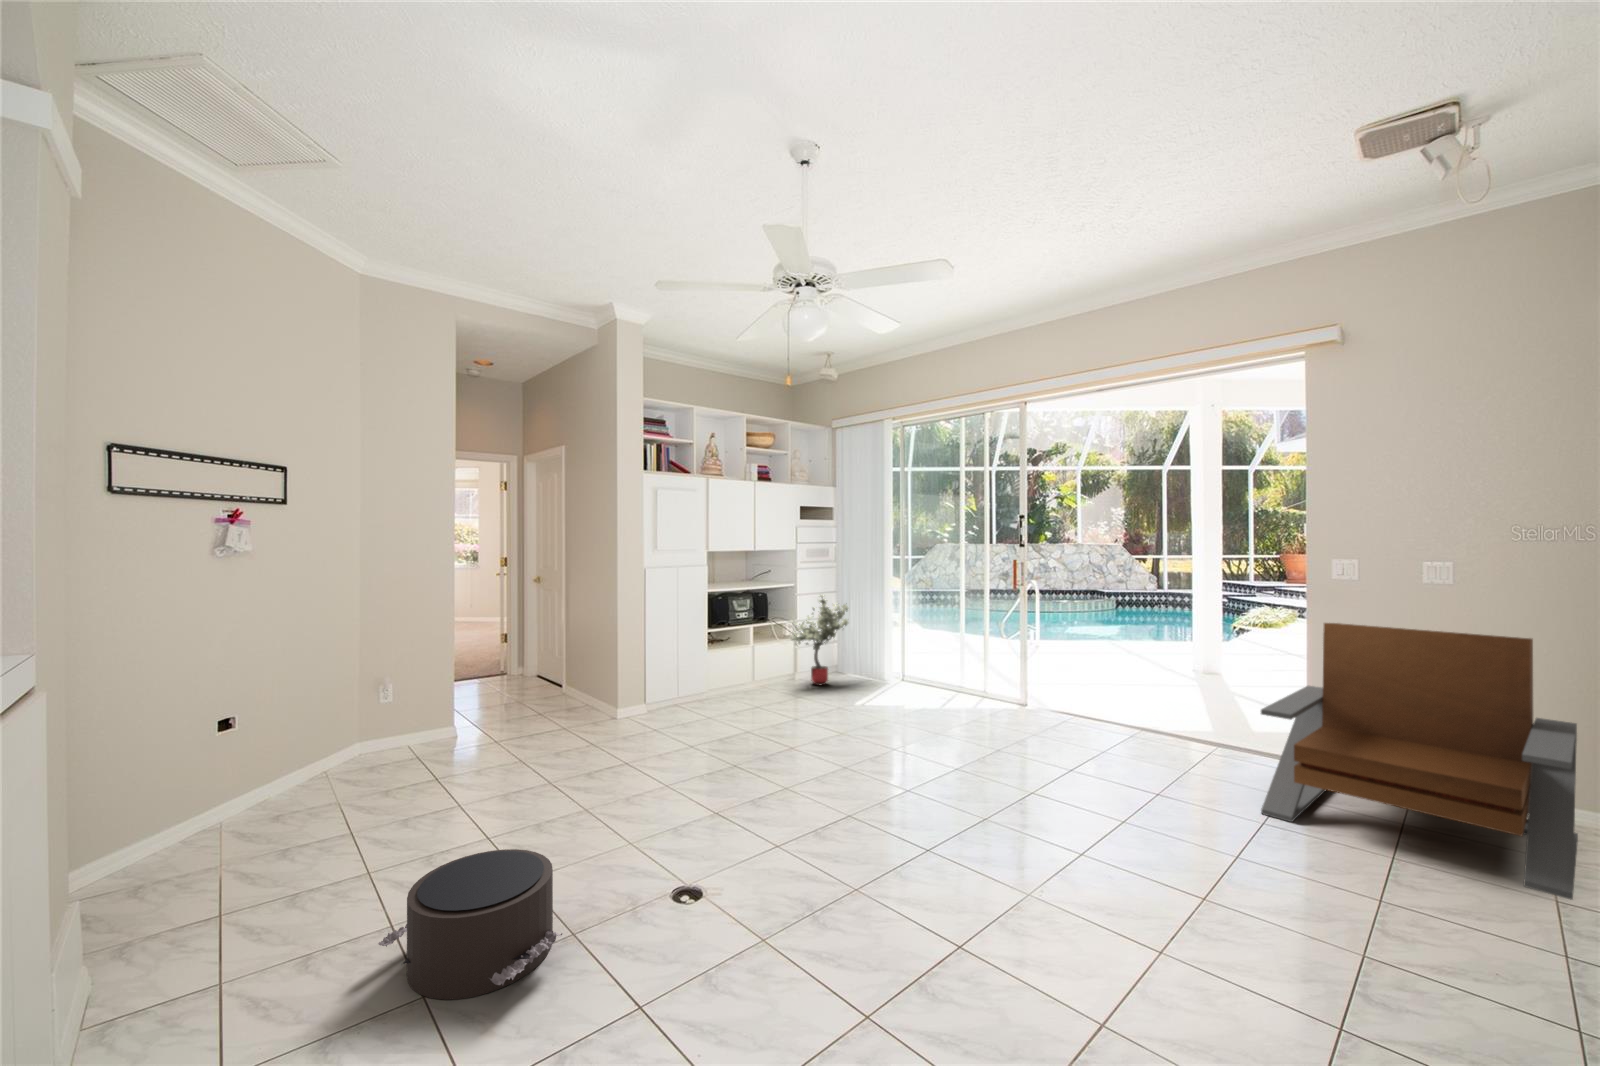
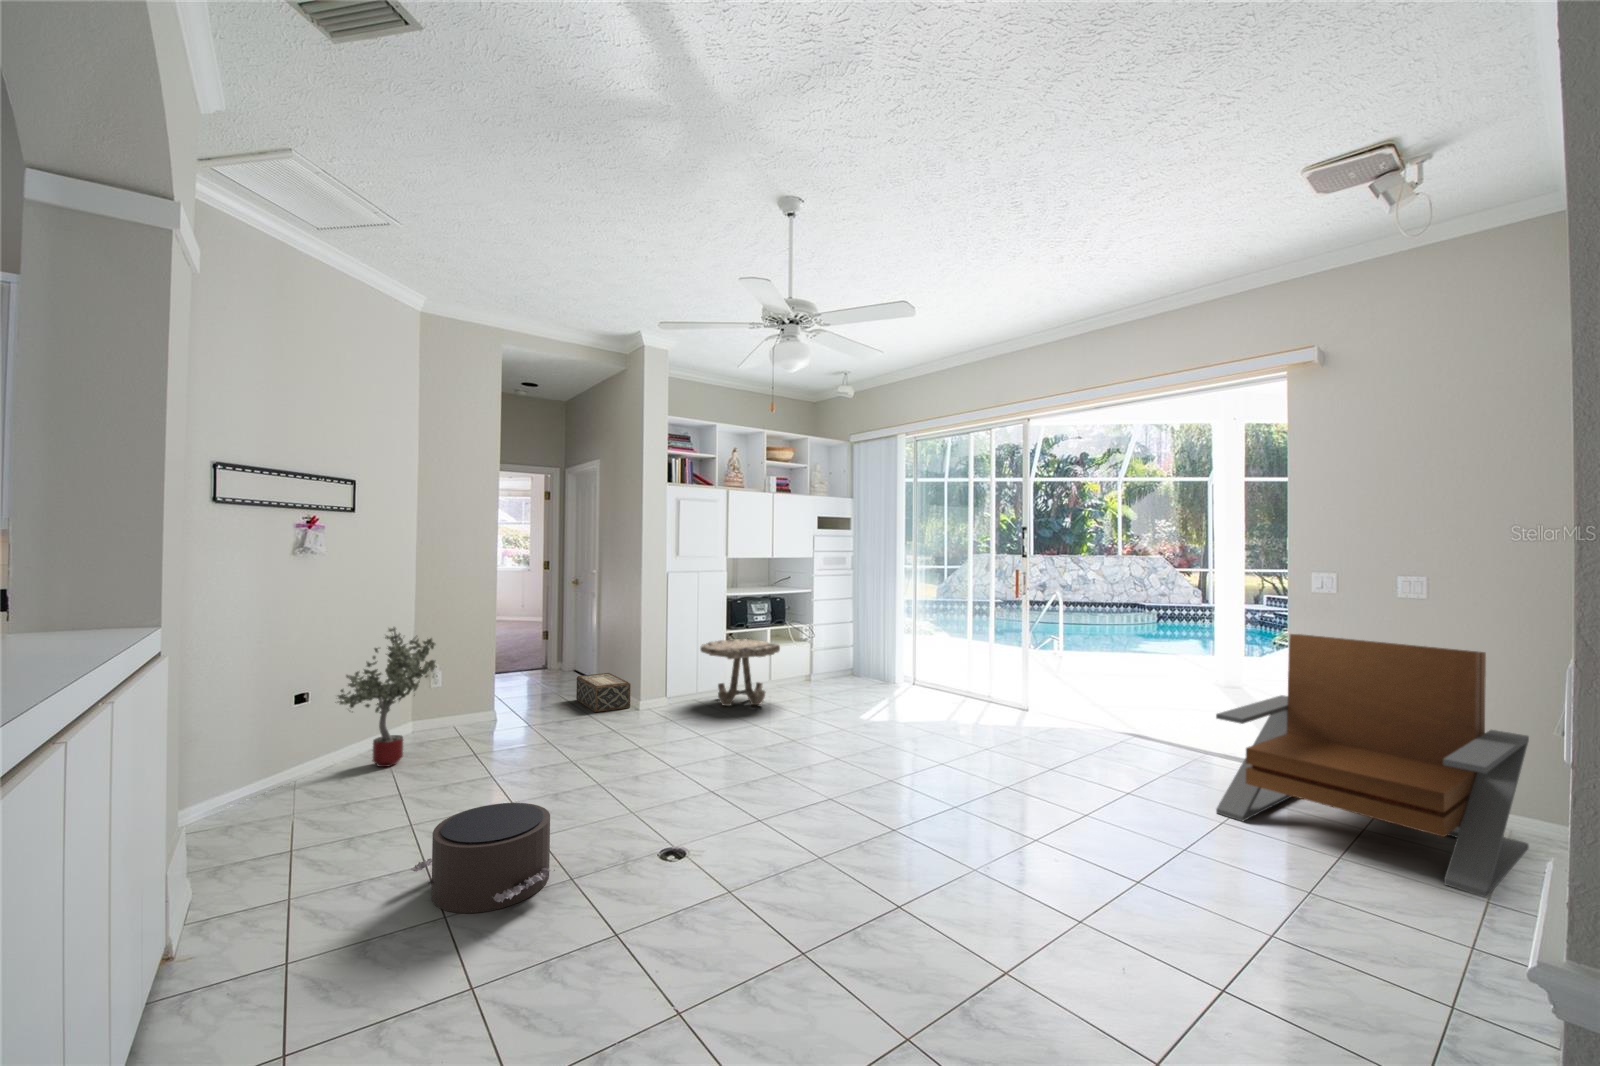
potted tree: present [791,595,848,685] -> present [338,627,437,767]
side table: none [683,638,768,711] -> present [701,639,780,706]
woven basket: none [546,678,608,723] -> present [576,673,631,712]

